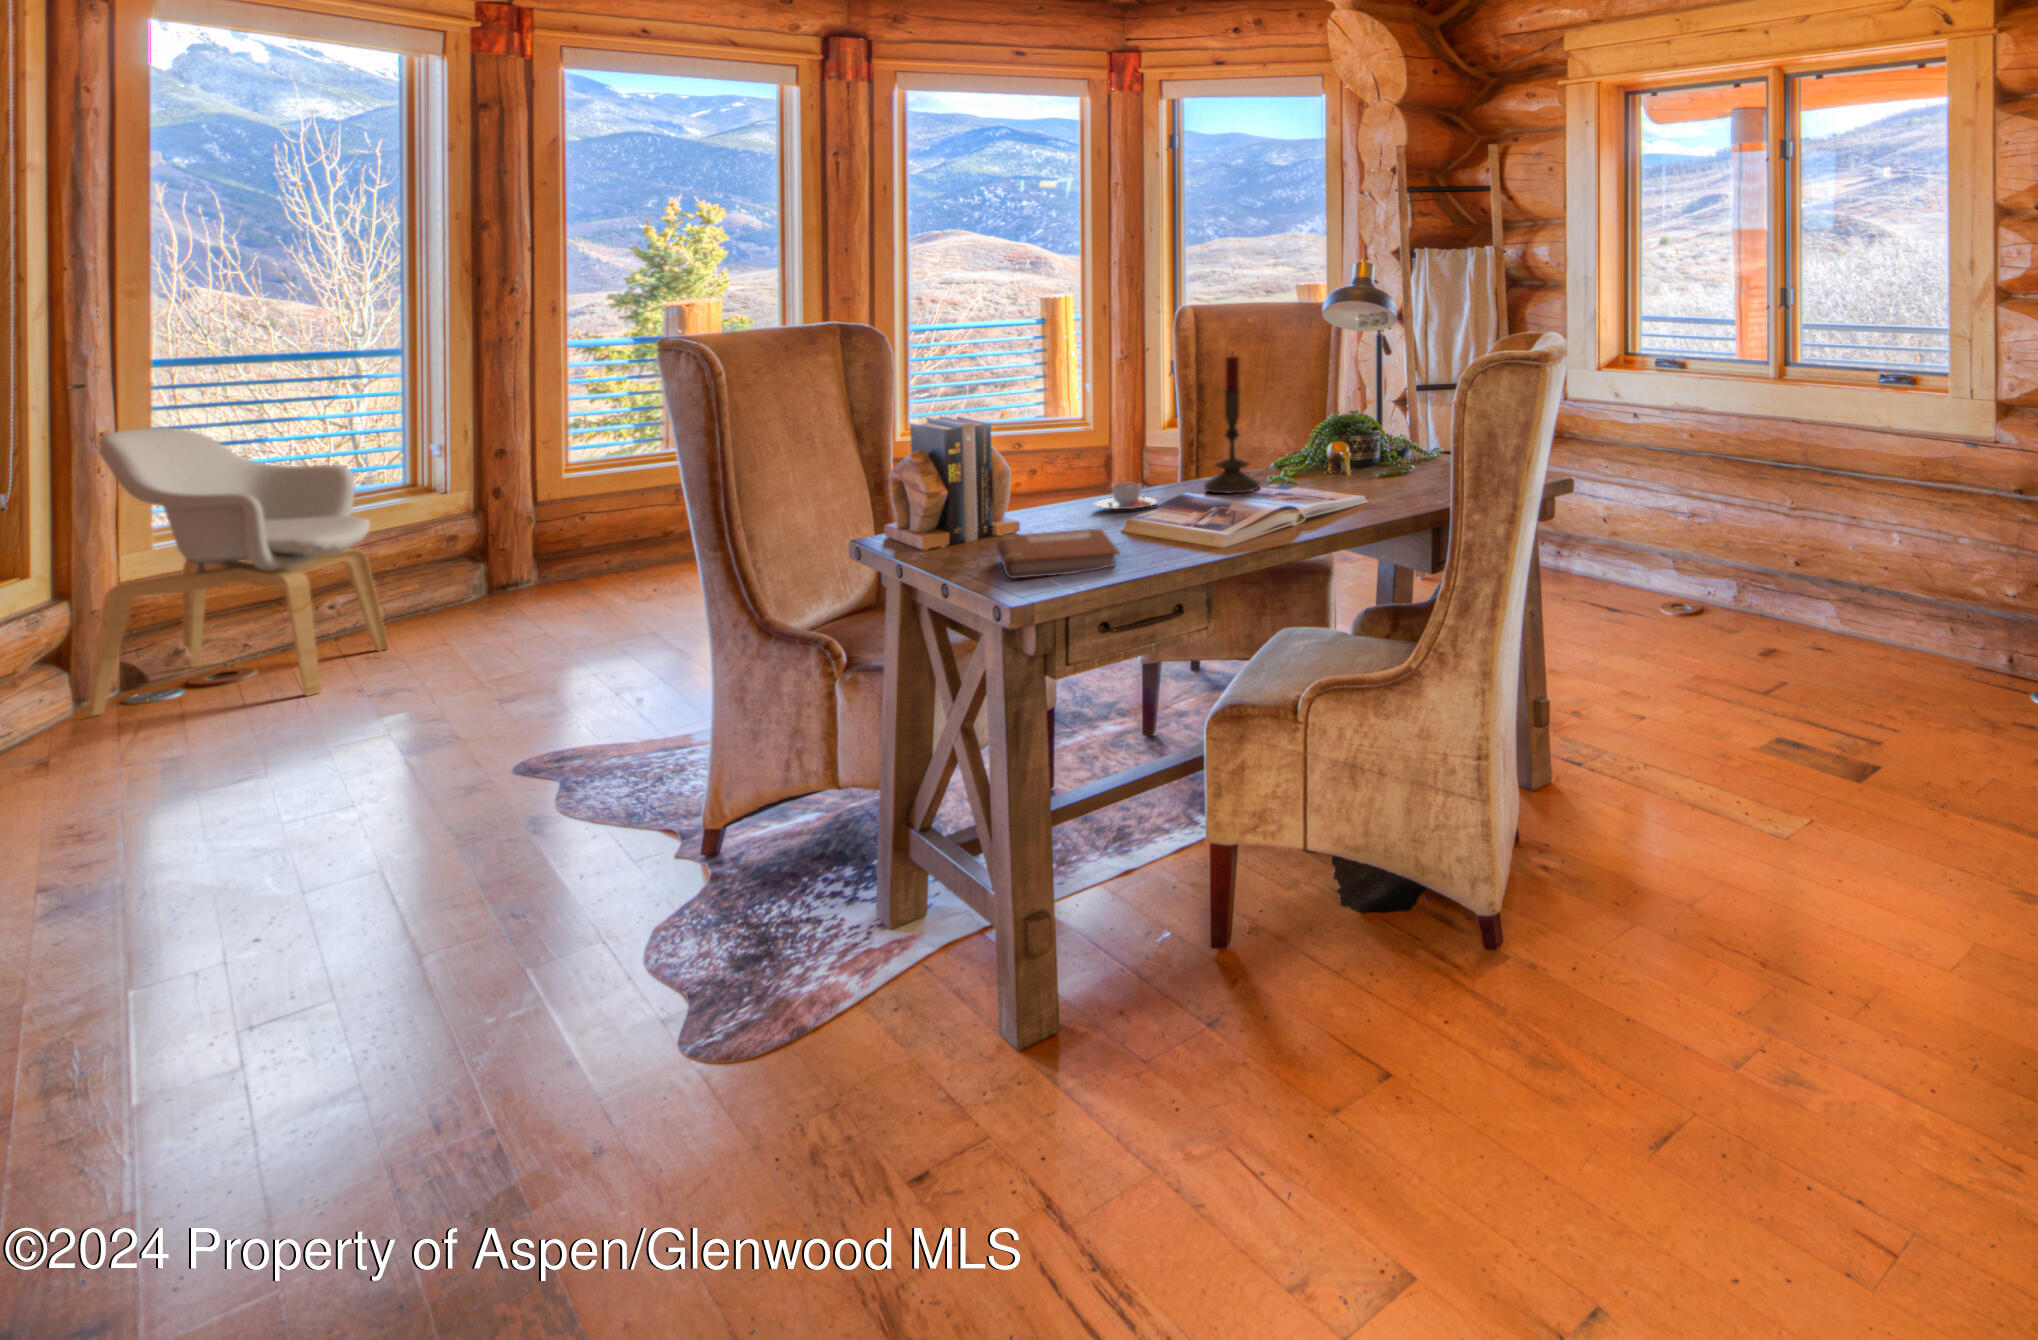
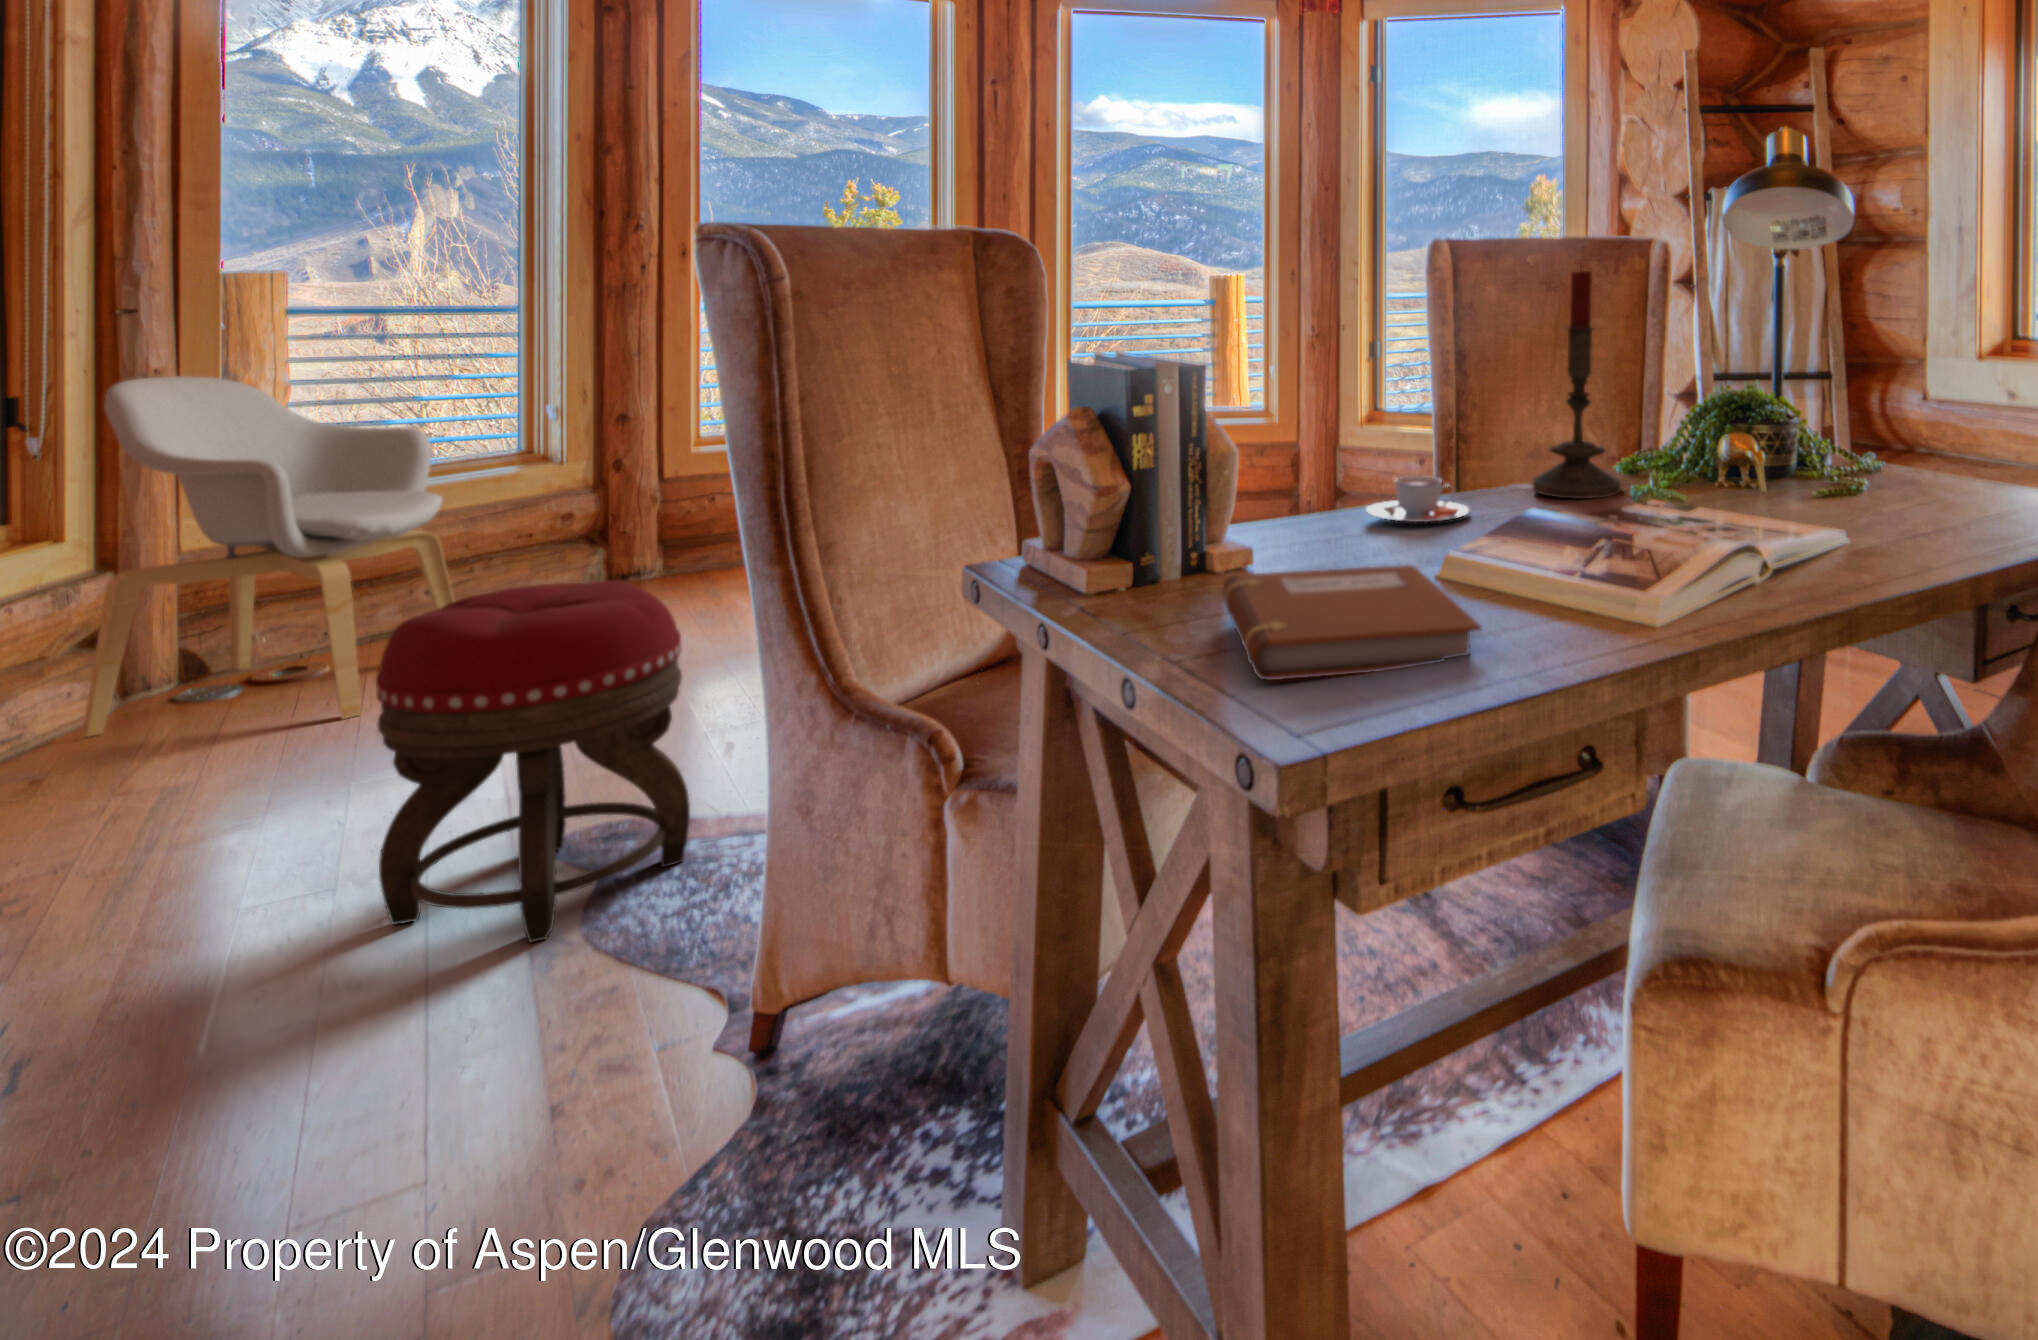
footstool: none [413,571,631,813] -> present [376,581,690,942]

